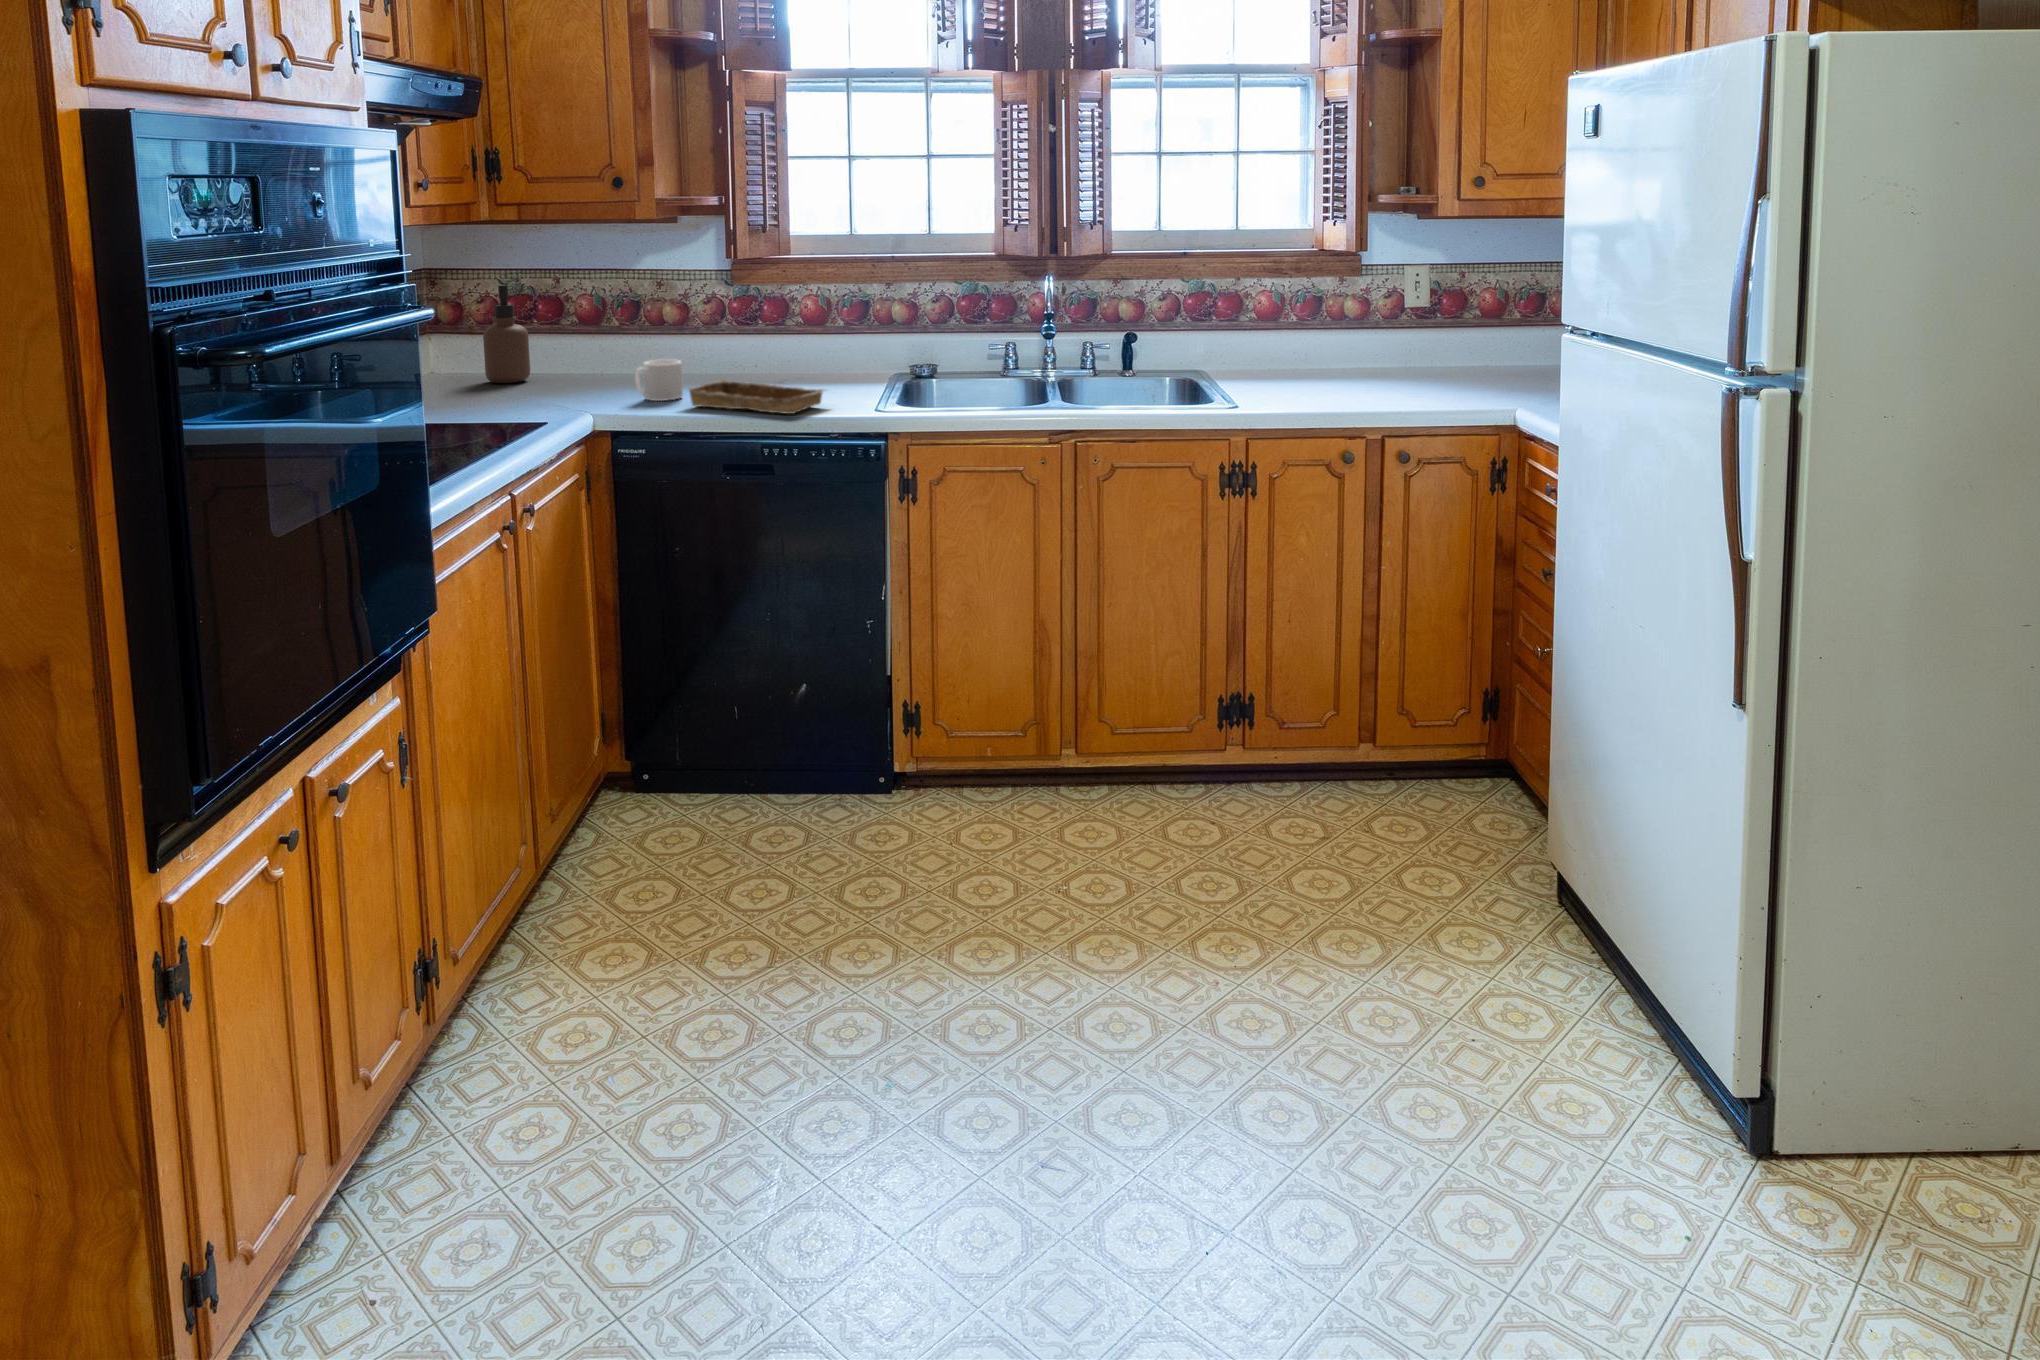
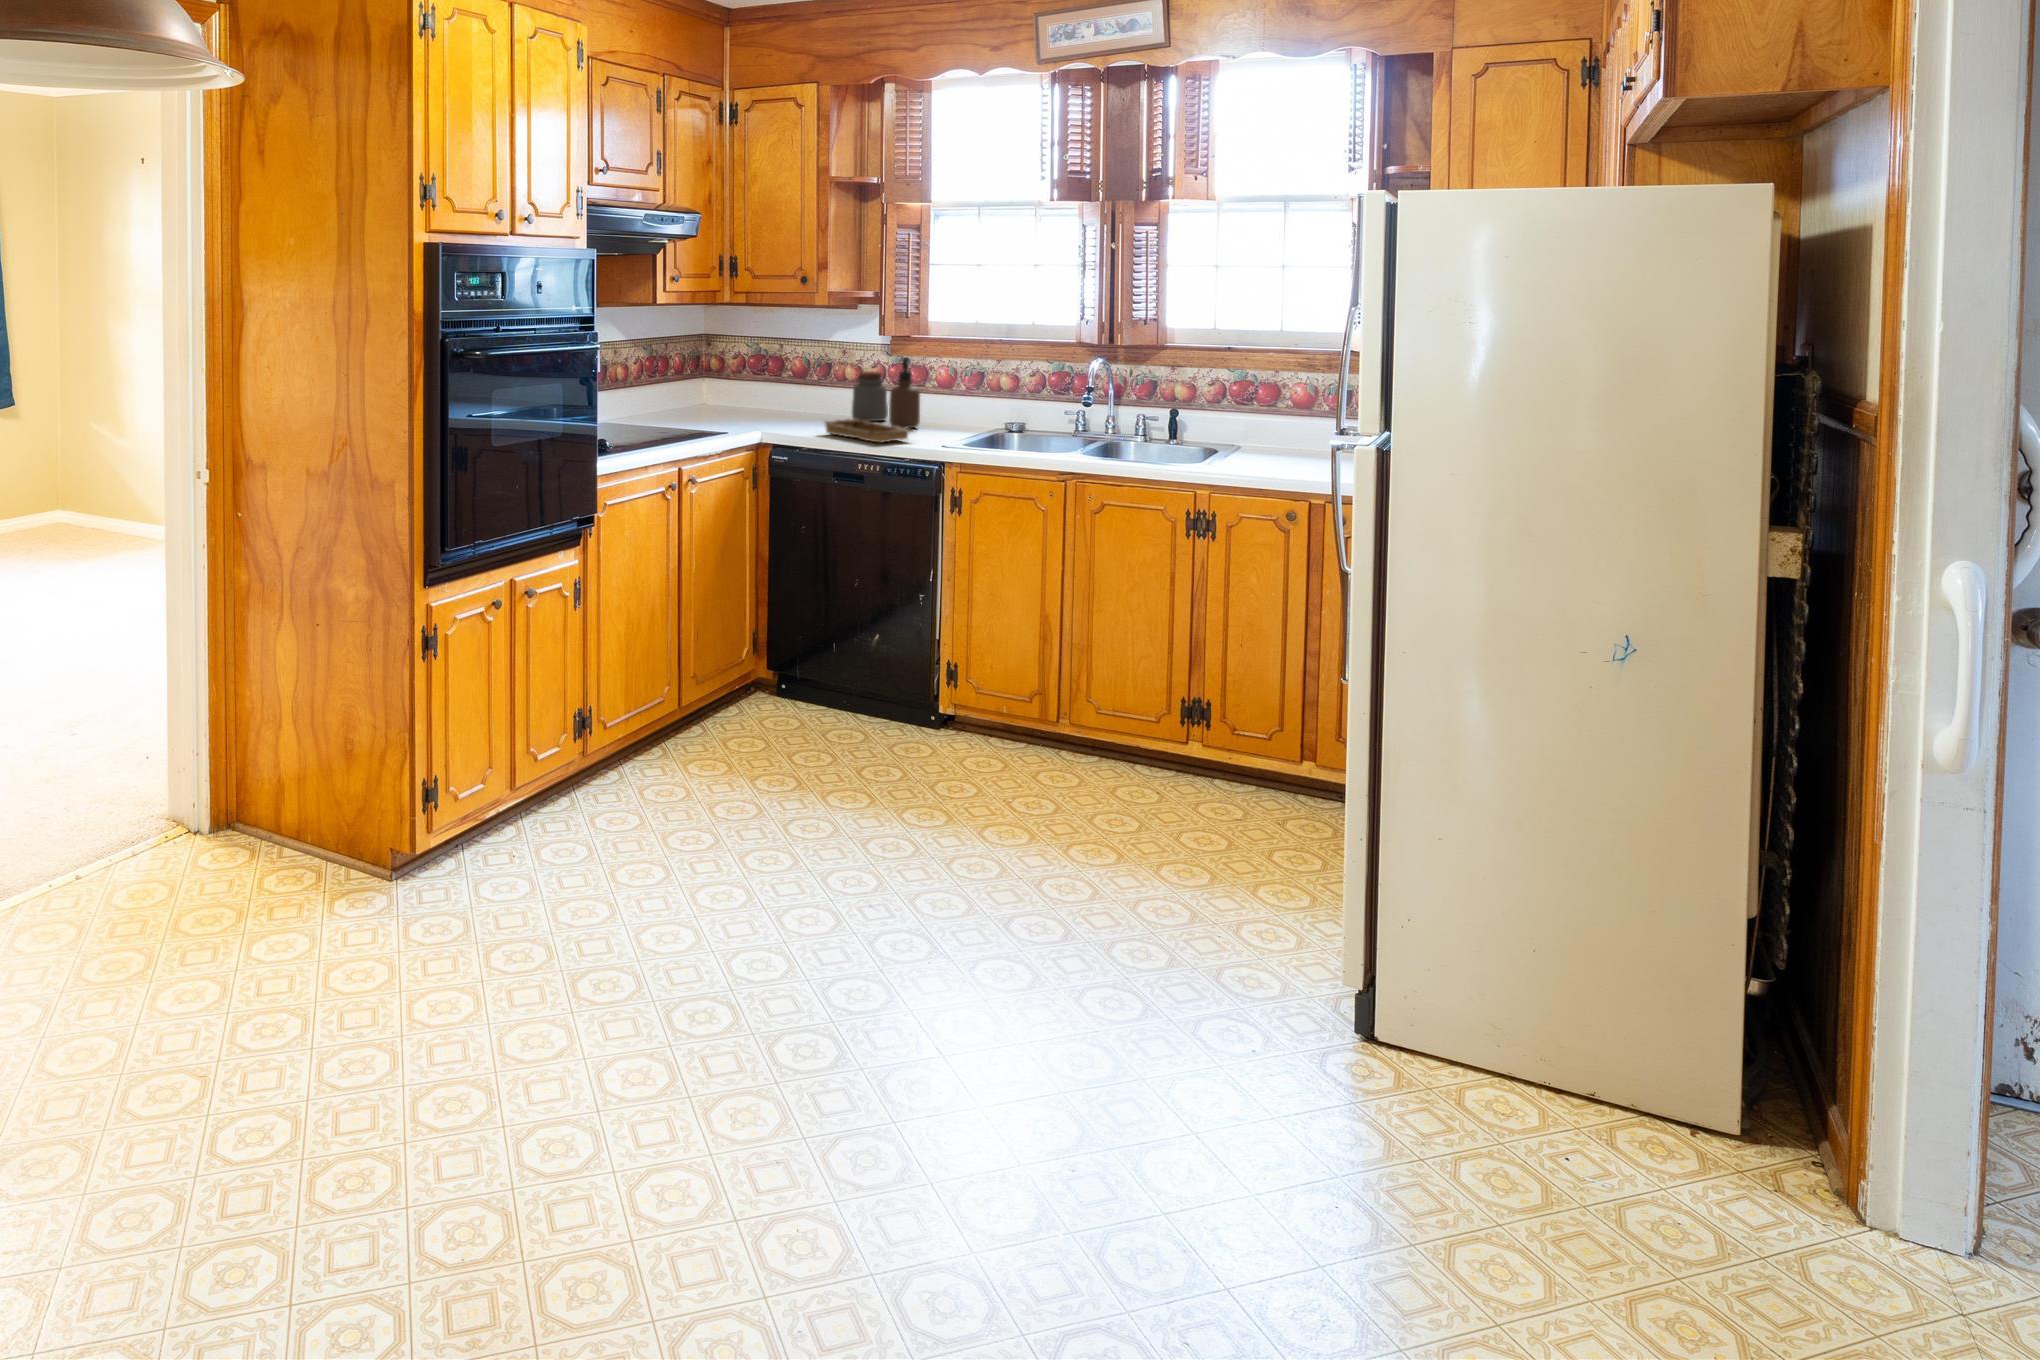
soap dispenser: present [483,285,530,383] -> present [889,357,920,428]
jar: none [686,309,738,380] -> present [852,371,889,421]
mug: present [635,359,683,401] -> none [798,402,831,429]

